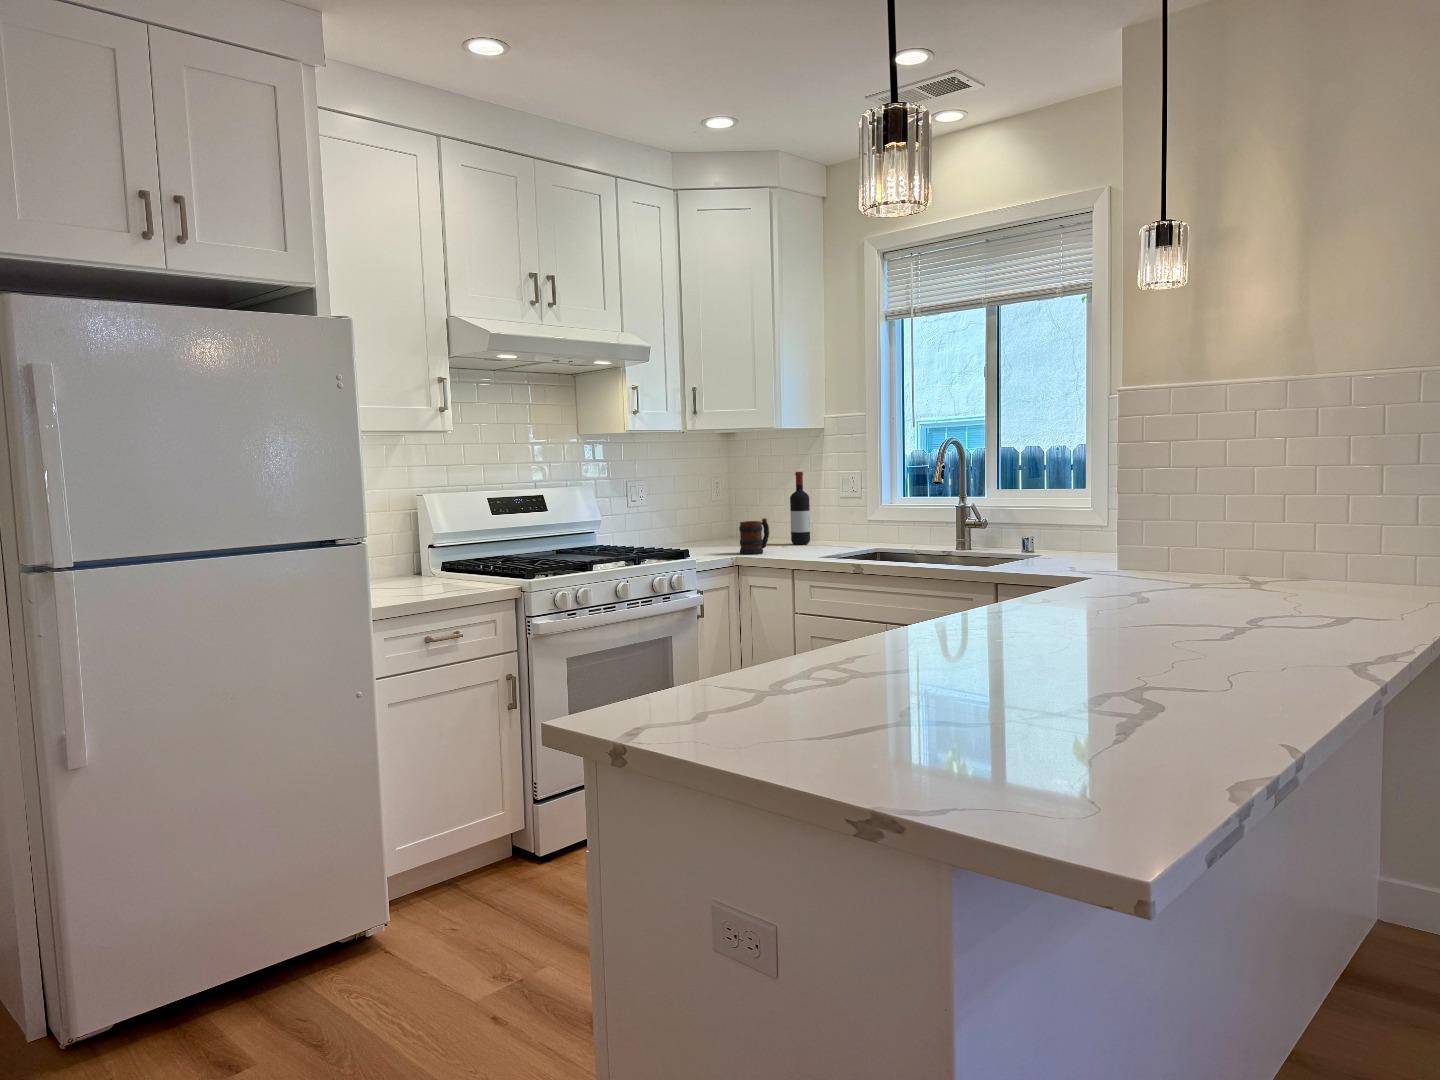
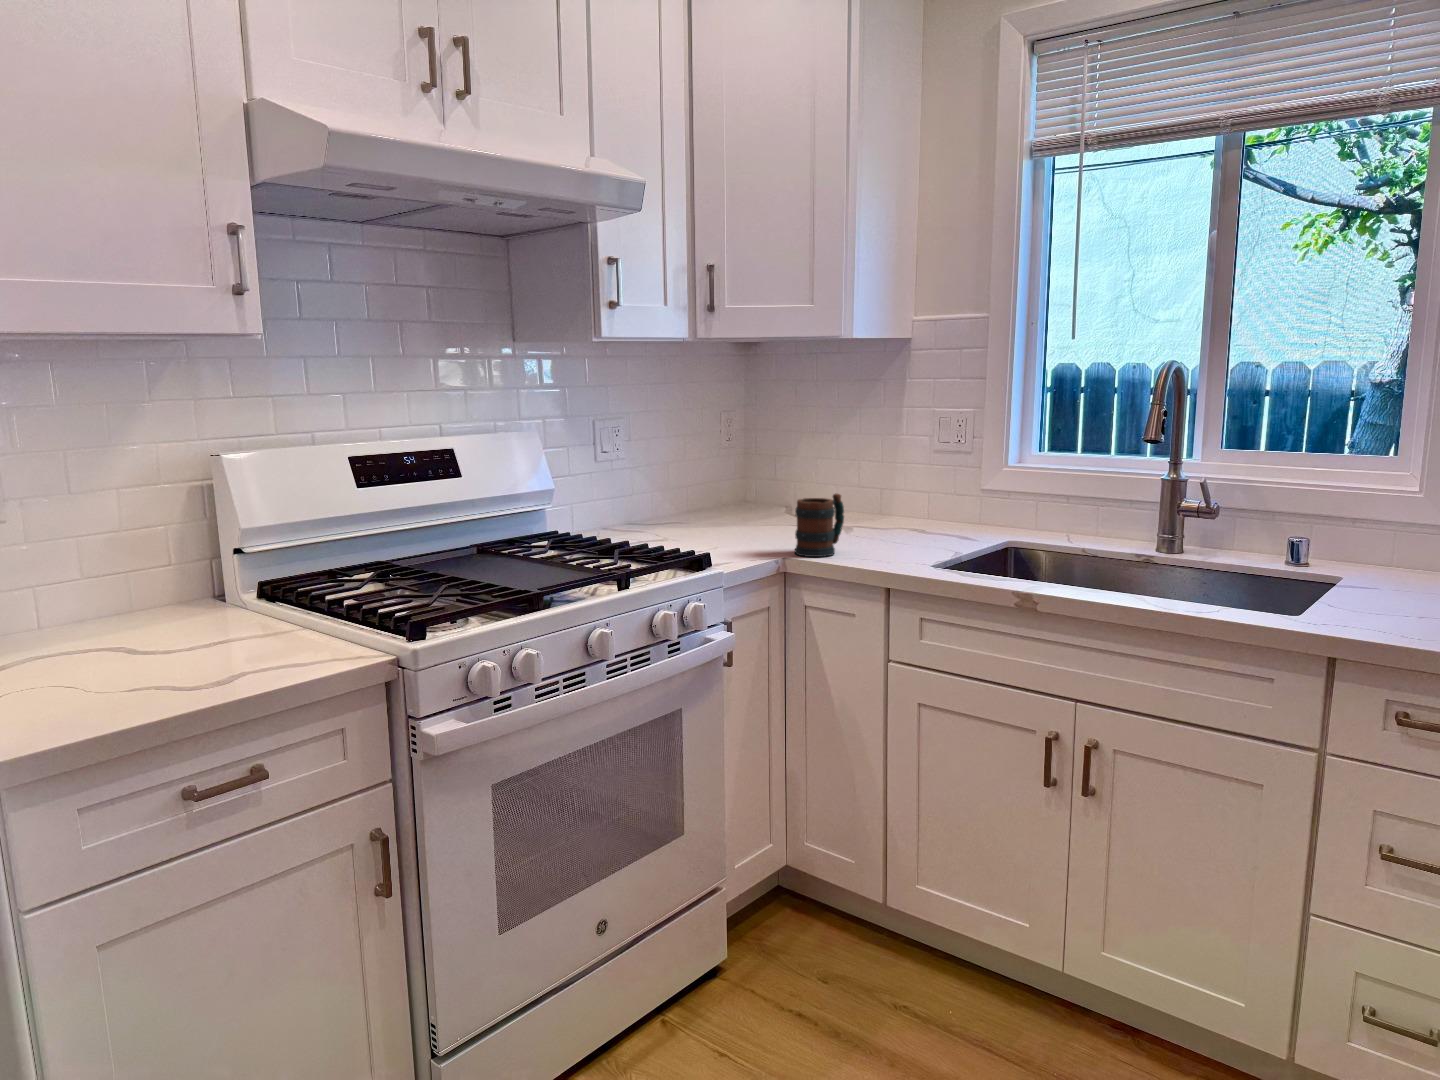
wine bottle: present [790,472,810,544] -> none [866,410,898,529]

